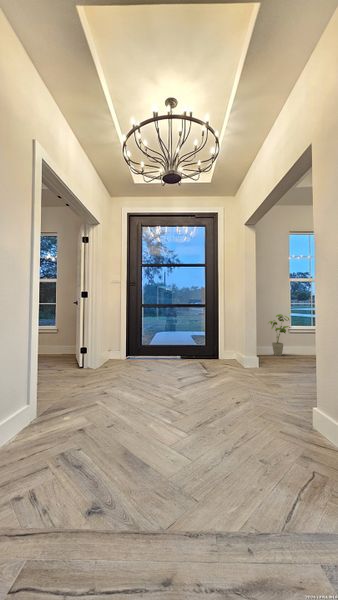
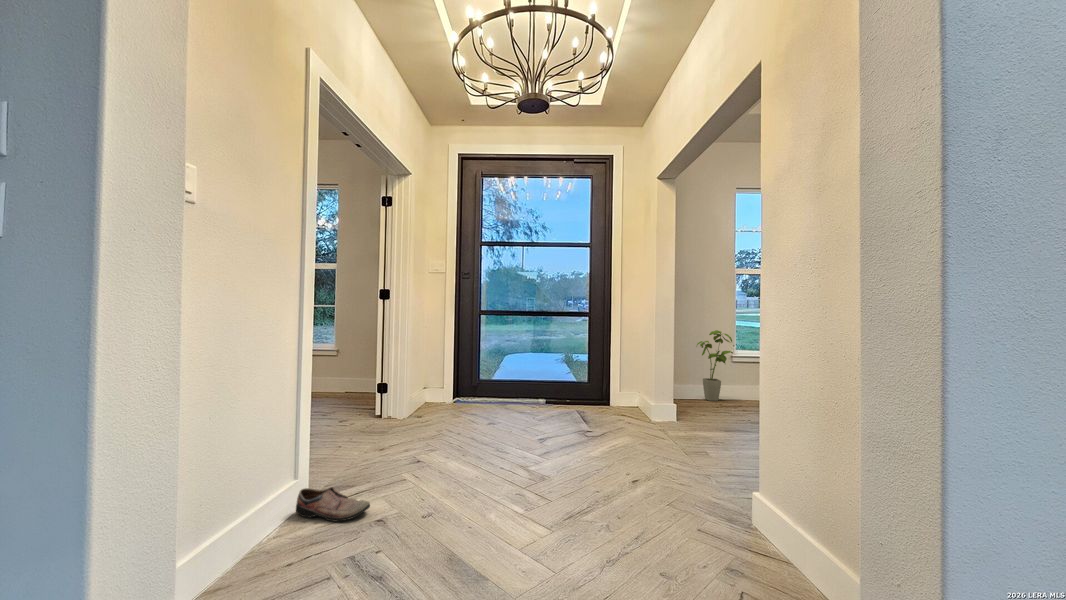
shoe: none [29,409,75,430] -> present [296,487,370,521]

